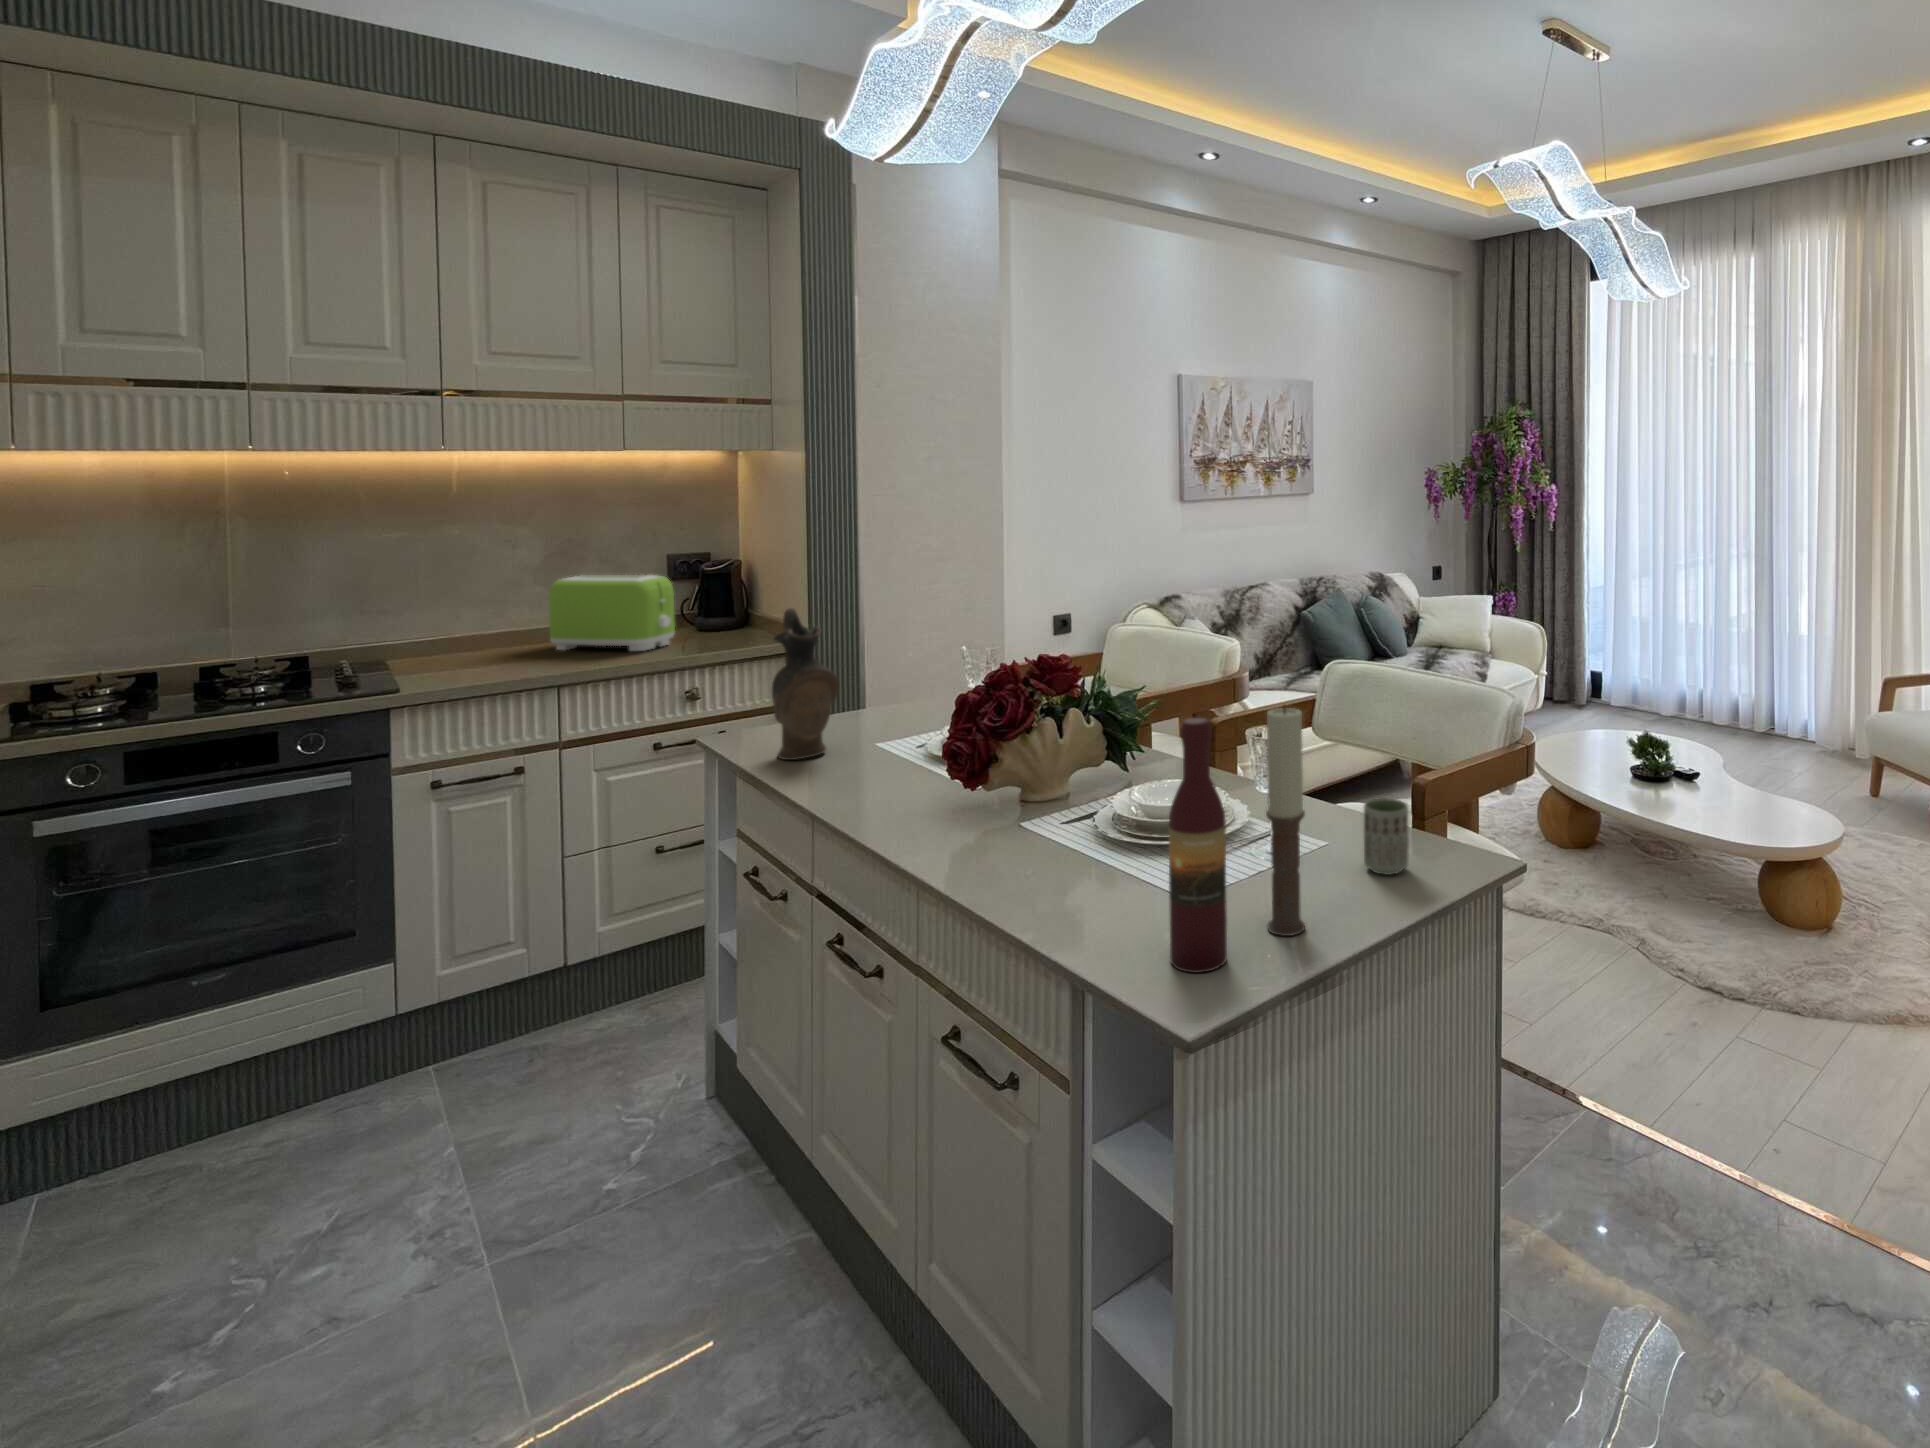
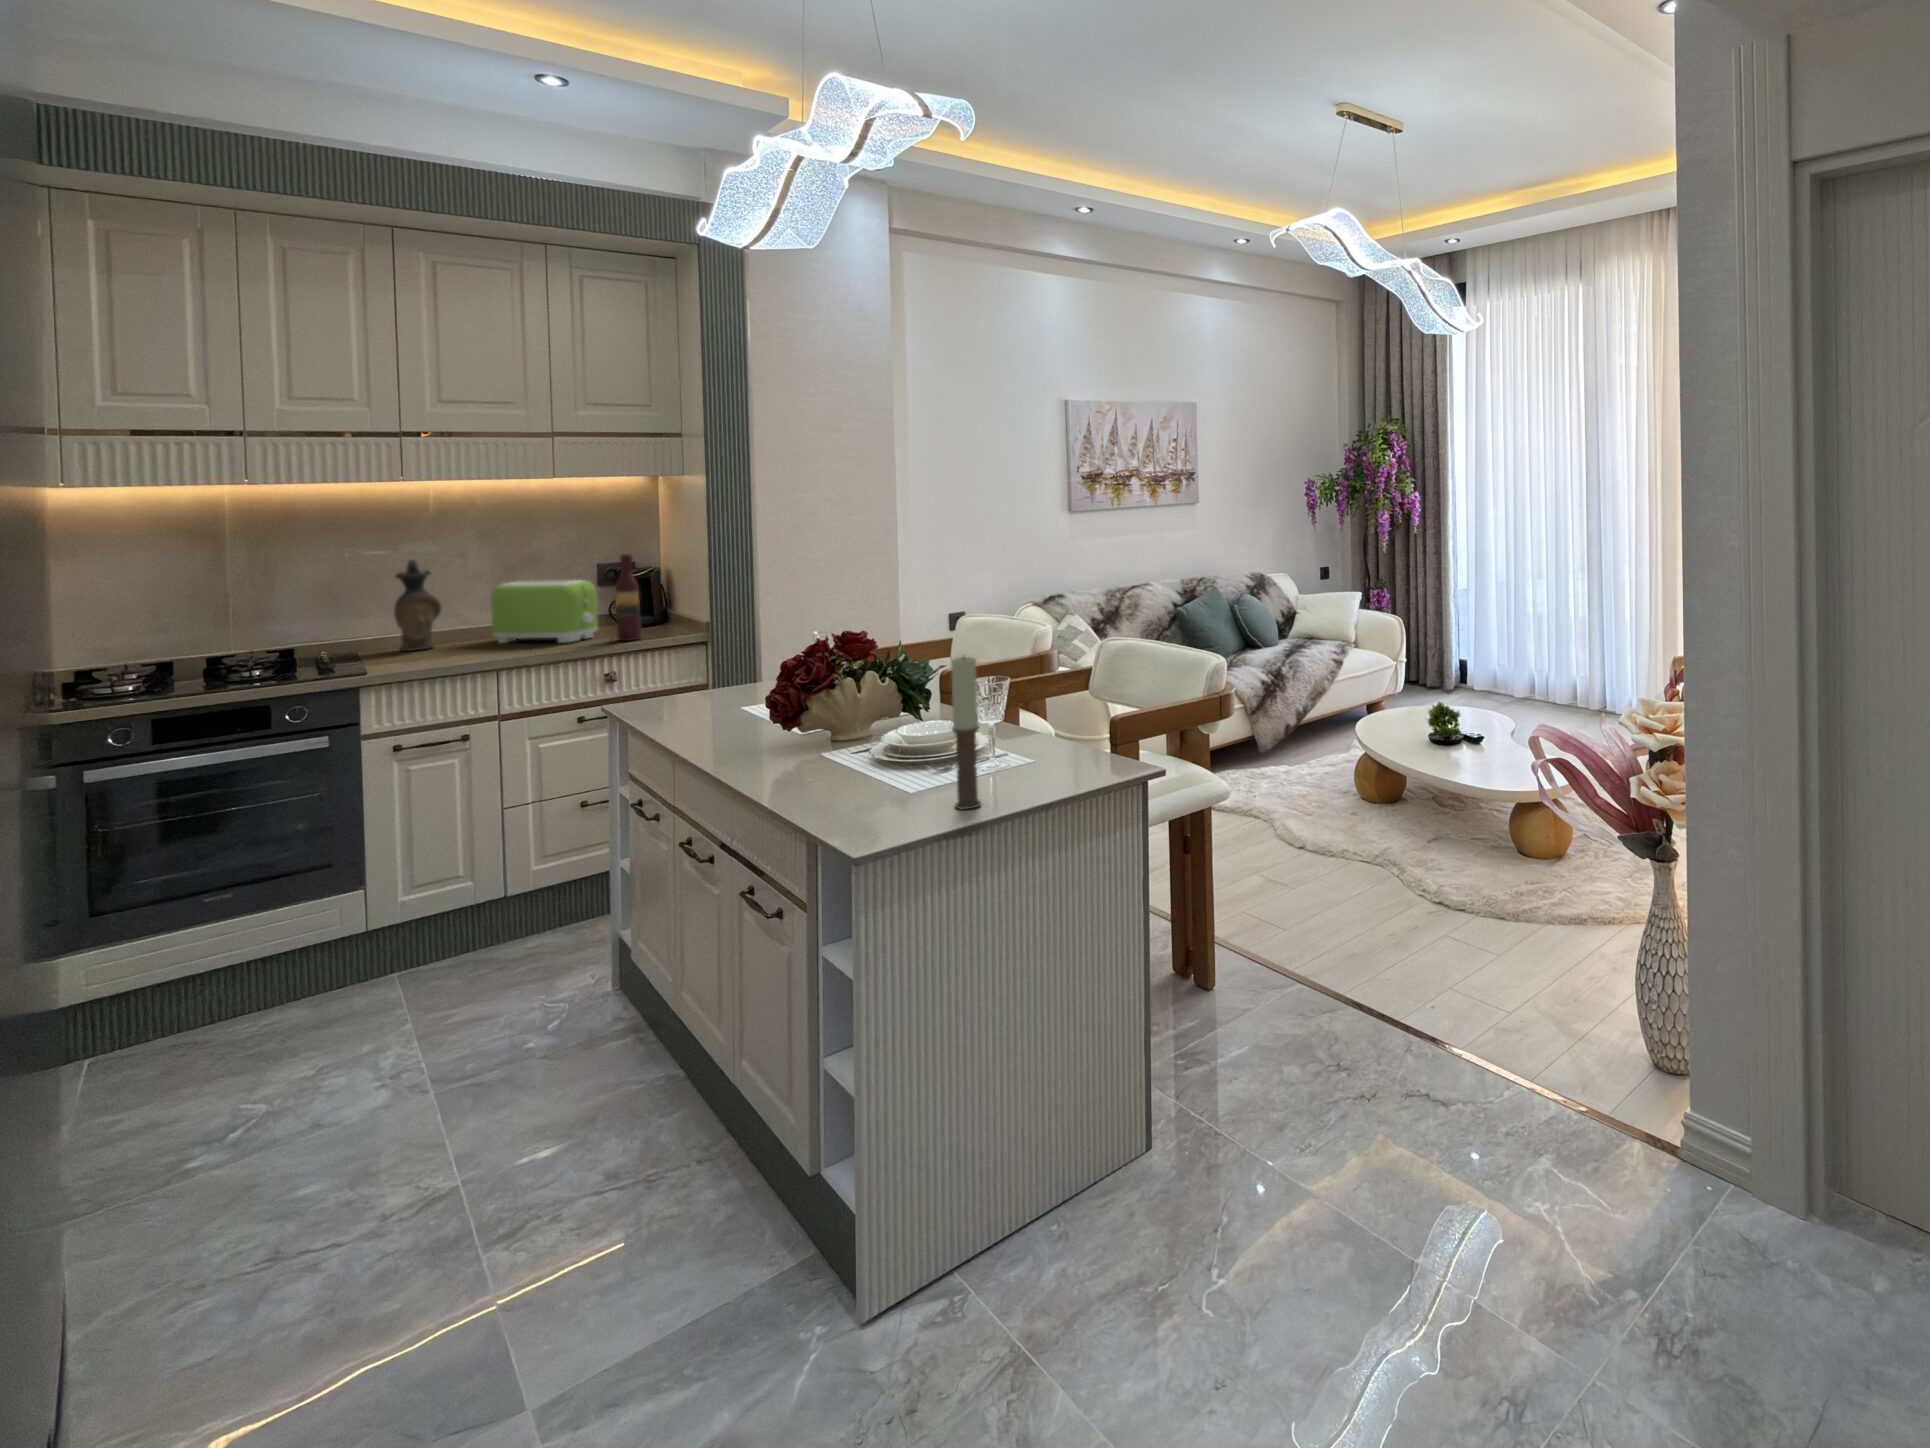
ceramic pitcher: present [772,608,839,760] -> present [394,559,441,651]
wine bottle: present [1169,718,1227,973] -> present [616,554,641,641]
cup: present [1364,798,1409,875] -> none [1051,726,1083,778]

